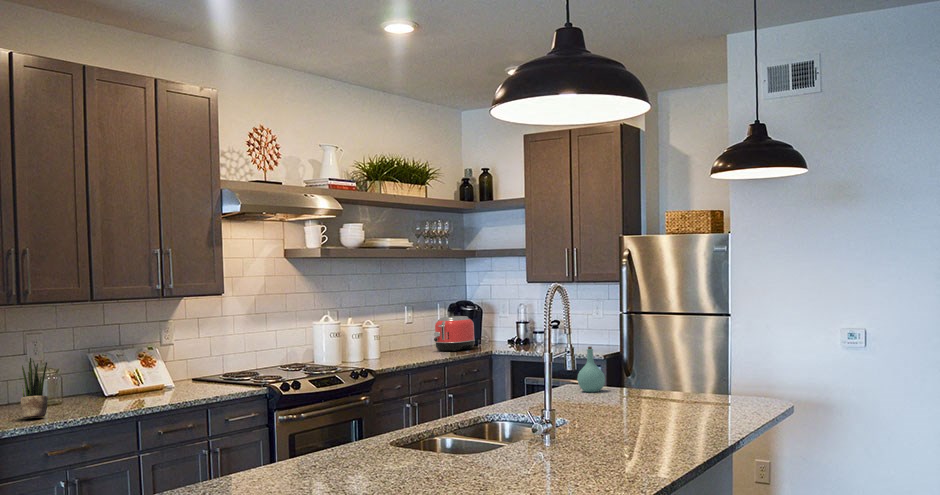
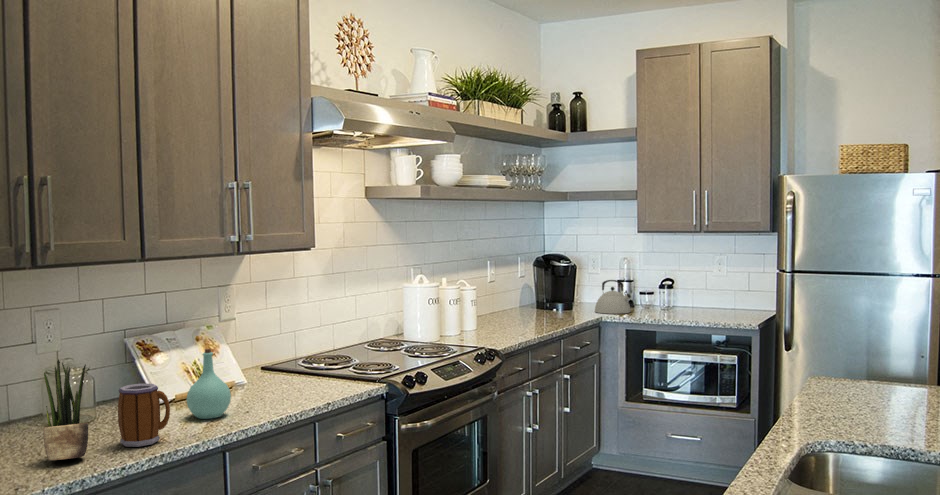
toaster: present [434,316,475,351] -> none [531,274,579,319]
kettle: none [492,320,522,348] -> present [595,280,631,314]
bottle: present [577,347,605,392] -> present [187,349,231,419]
mug: none [68,375,101,413] -> present [118,383,170,447]

